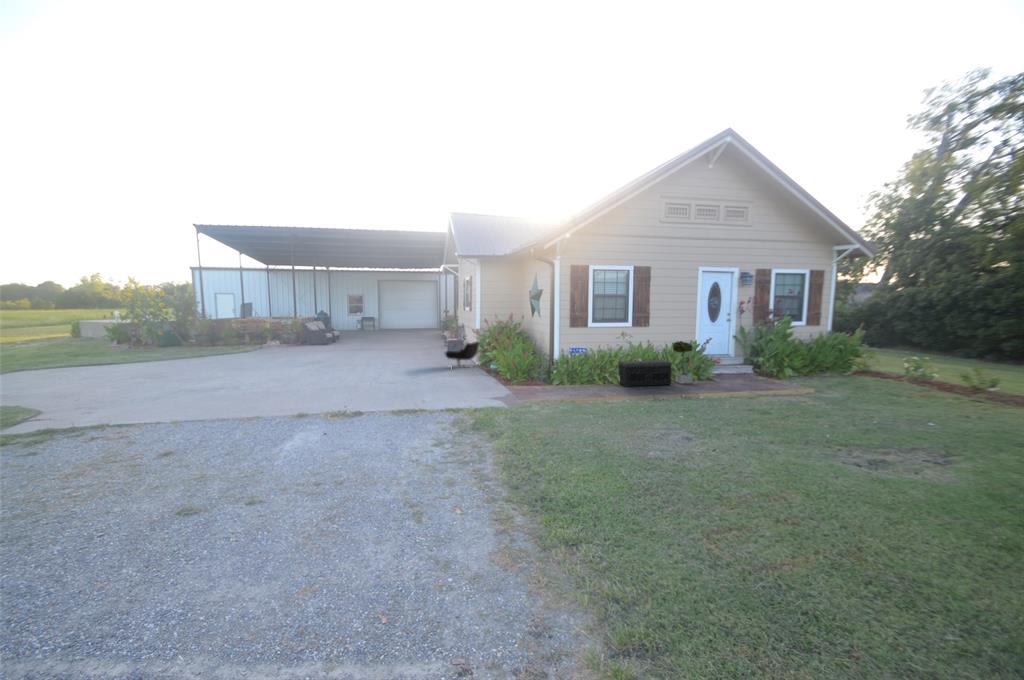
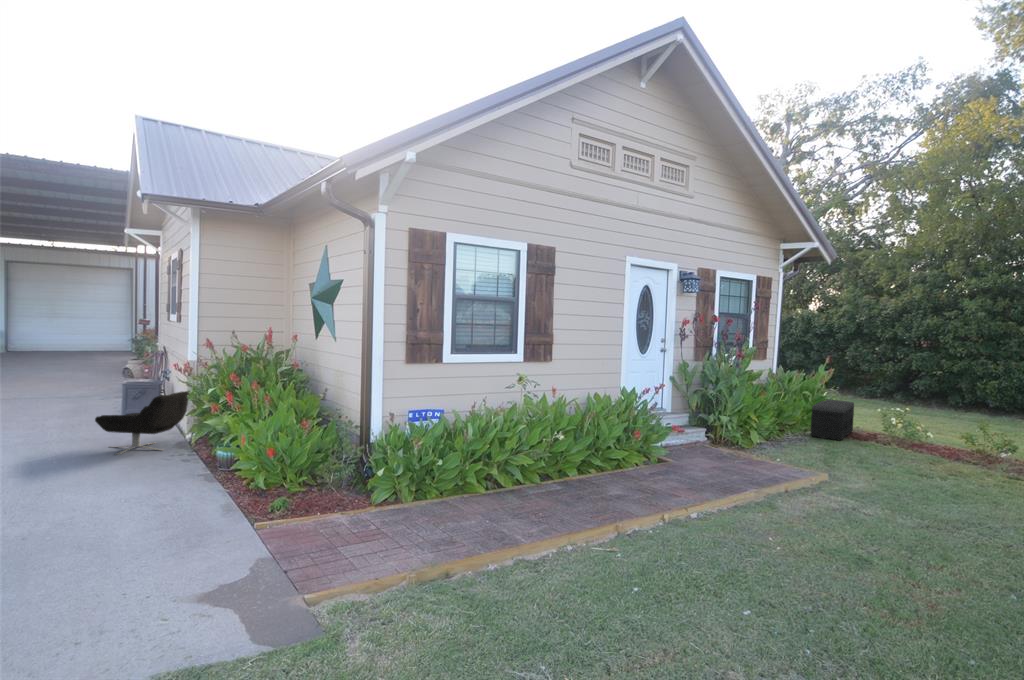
potted tree: present [673,341,692,384] -> none [606,391,644,475]
storage bench: present [618,360,672,386] -> present [811,400,854,440]

